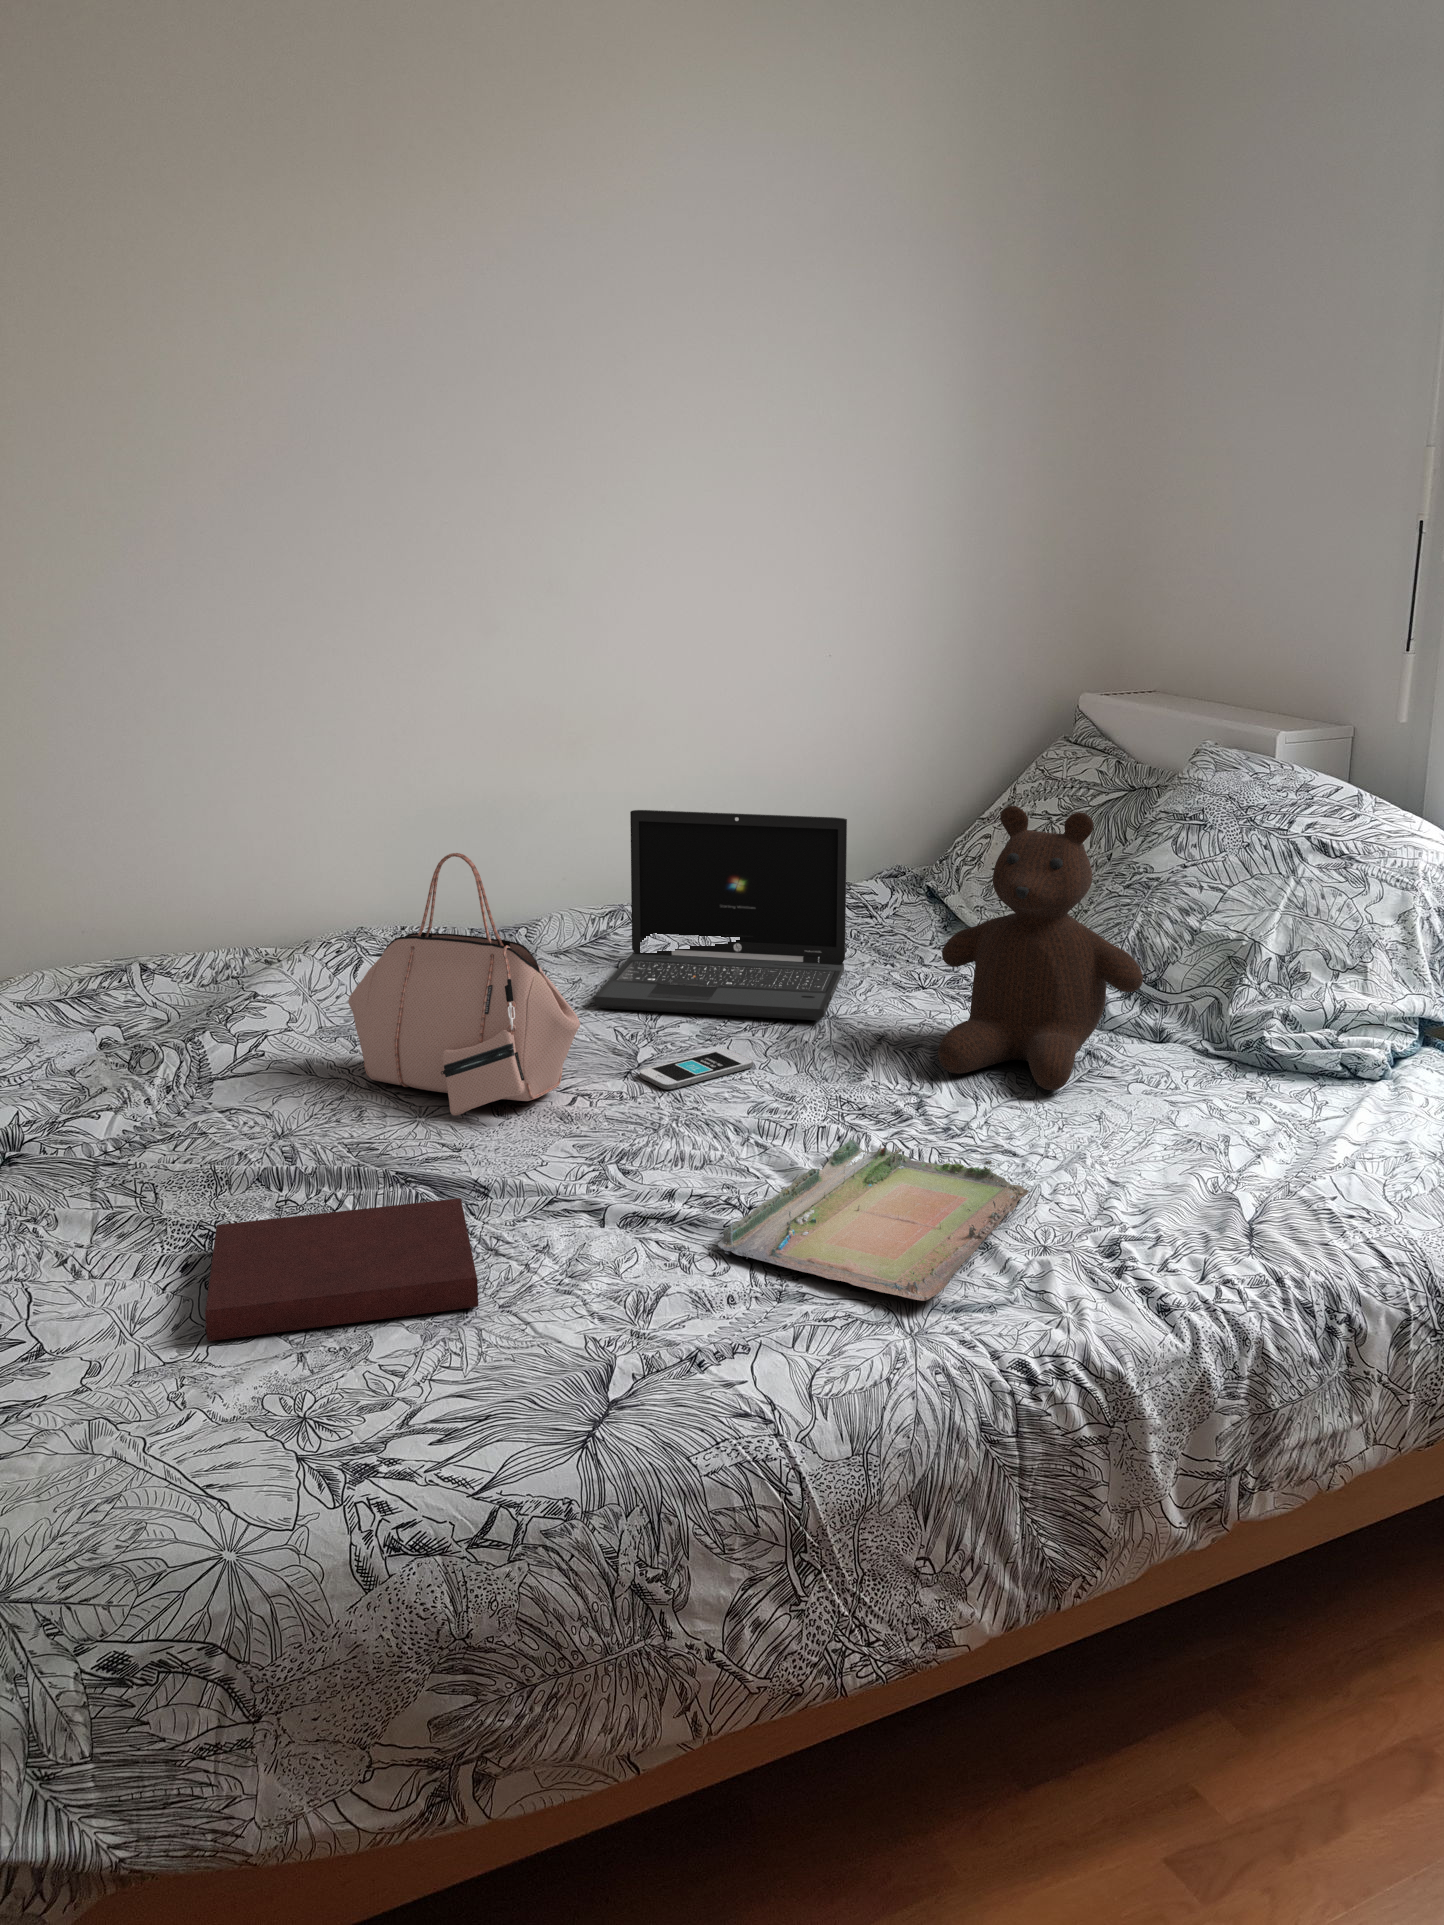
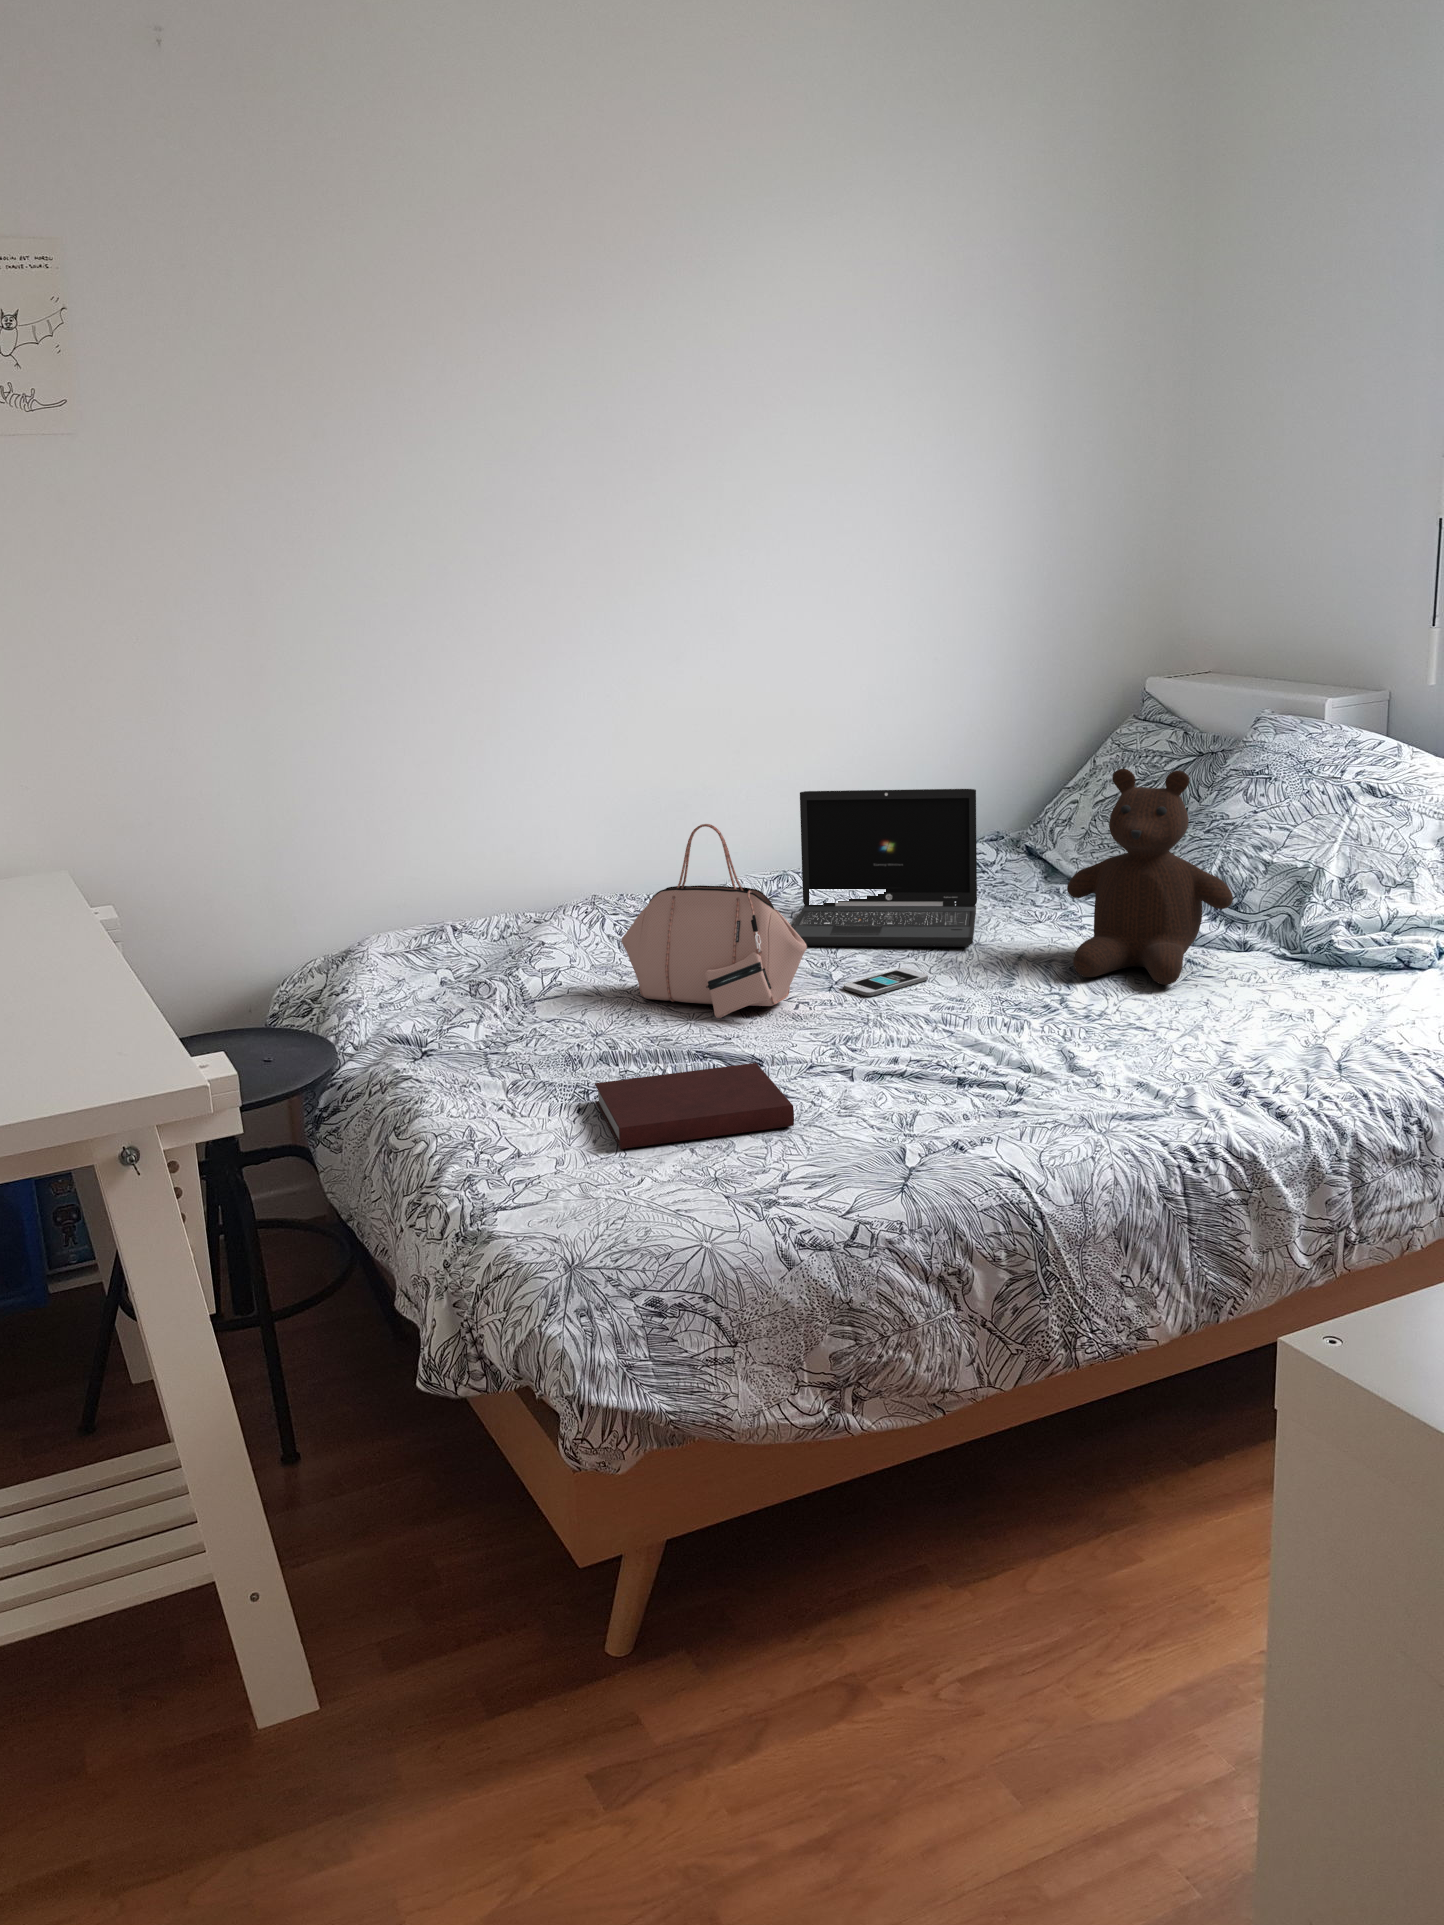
tray: present [718,1140,1029,1301] -> none [948,1021,1166,1111]

